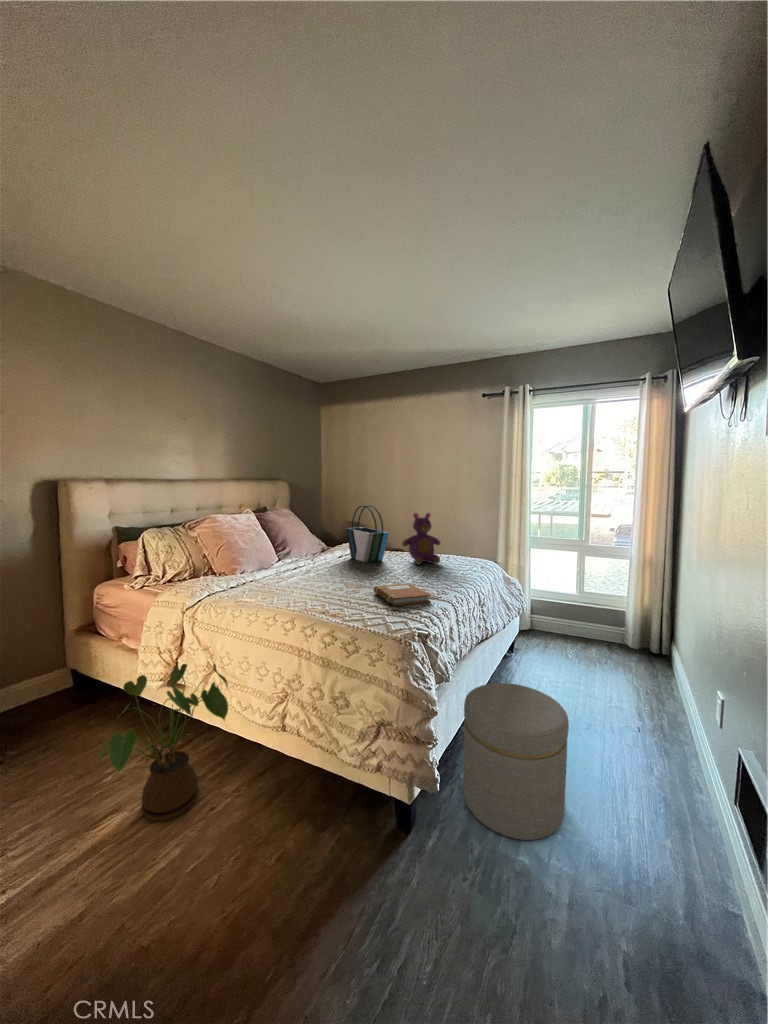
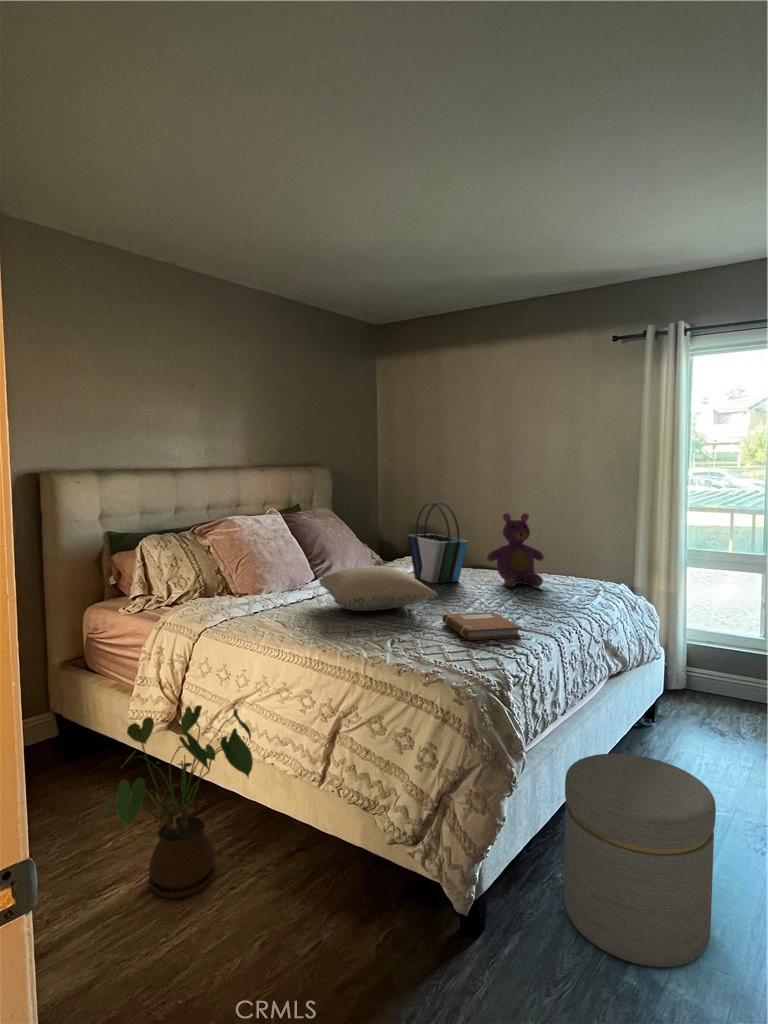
pillow: none [282,551,370,585] -> present [320,566,438,611]

